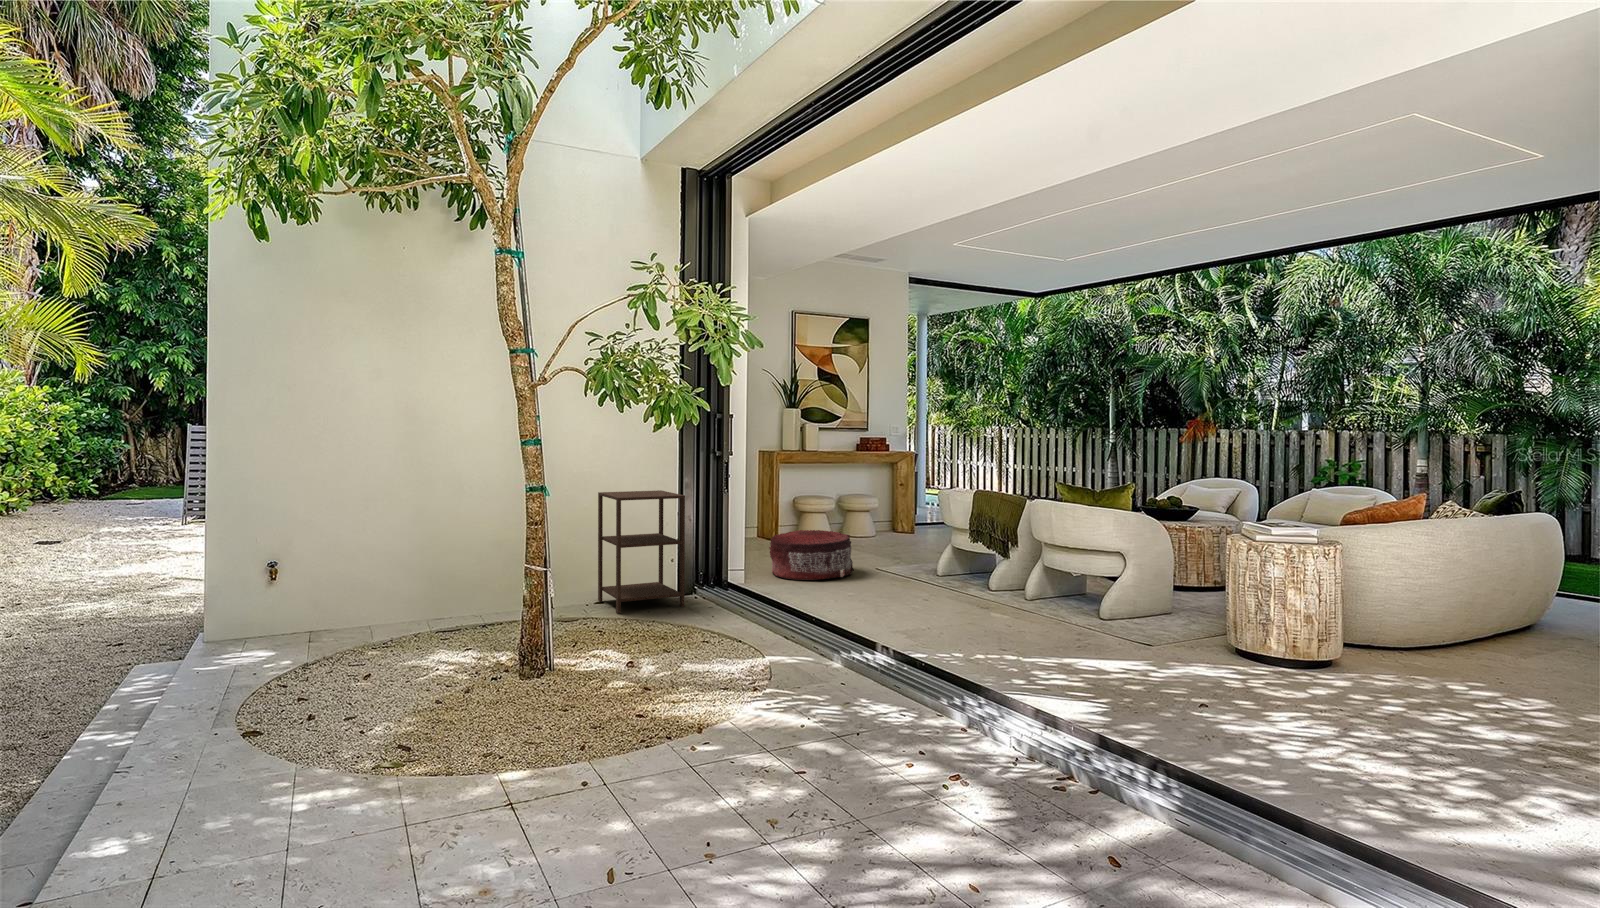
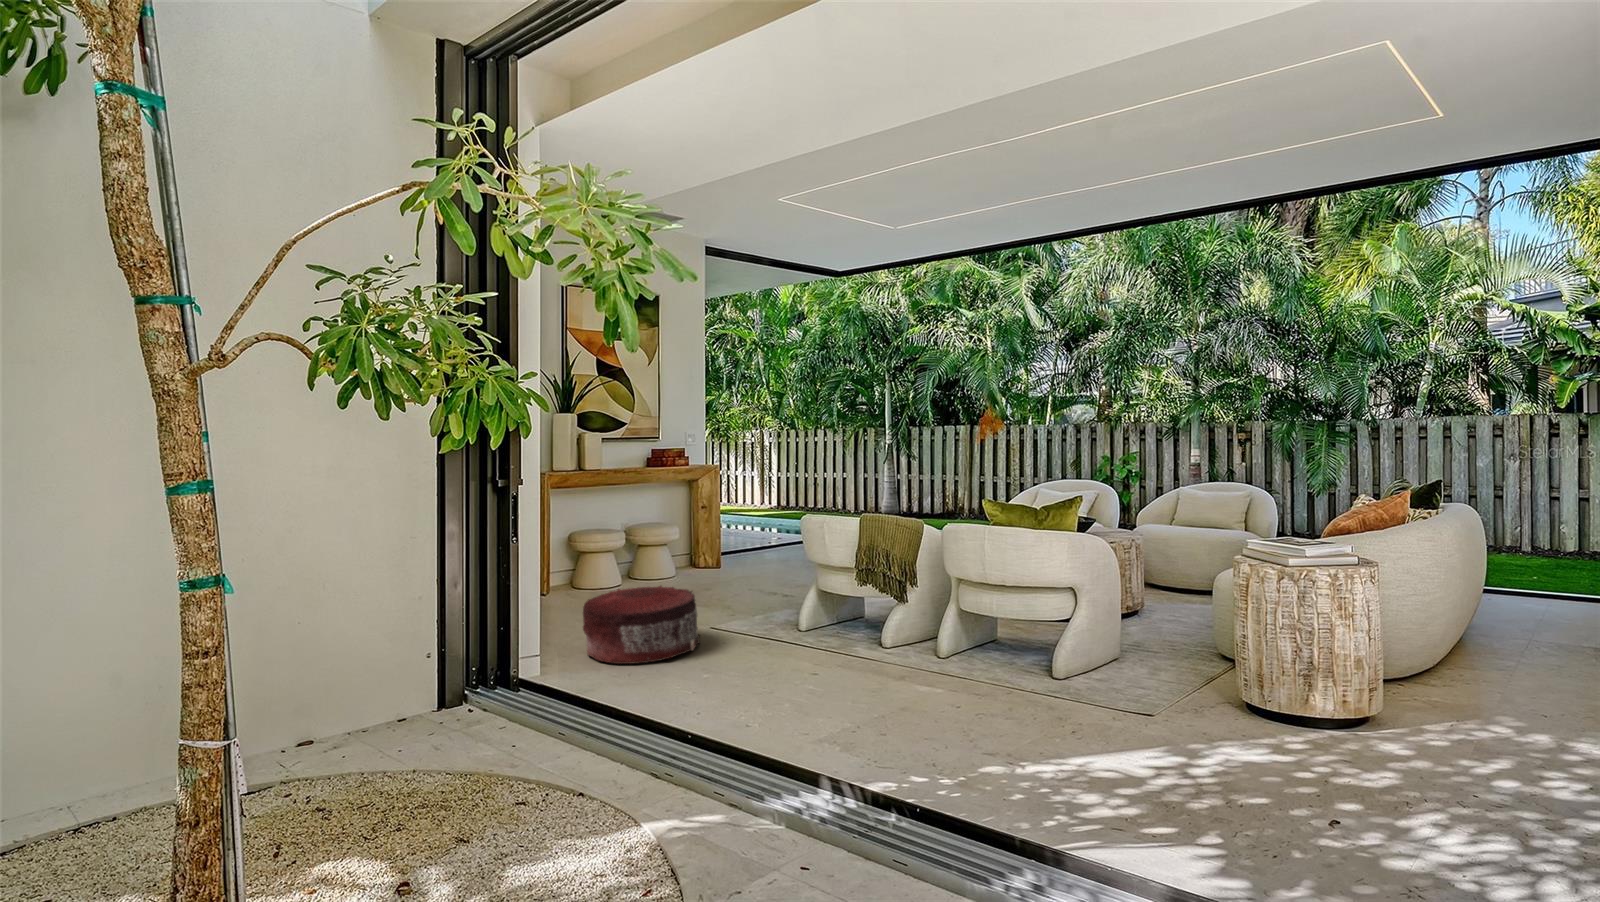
side table: present [598,490,685,614] -> none [334,562,505,786]

